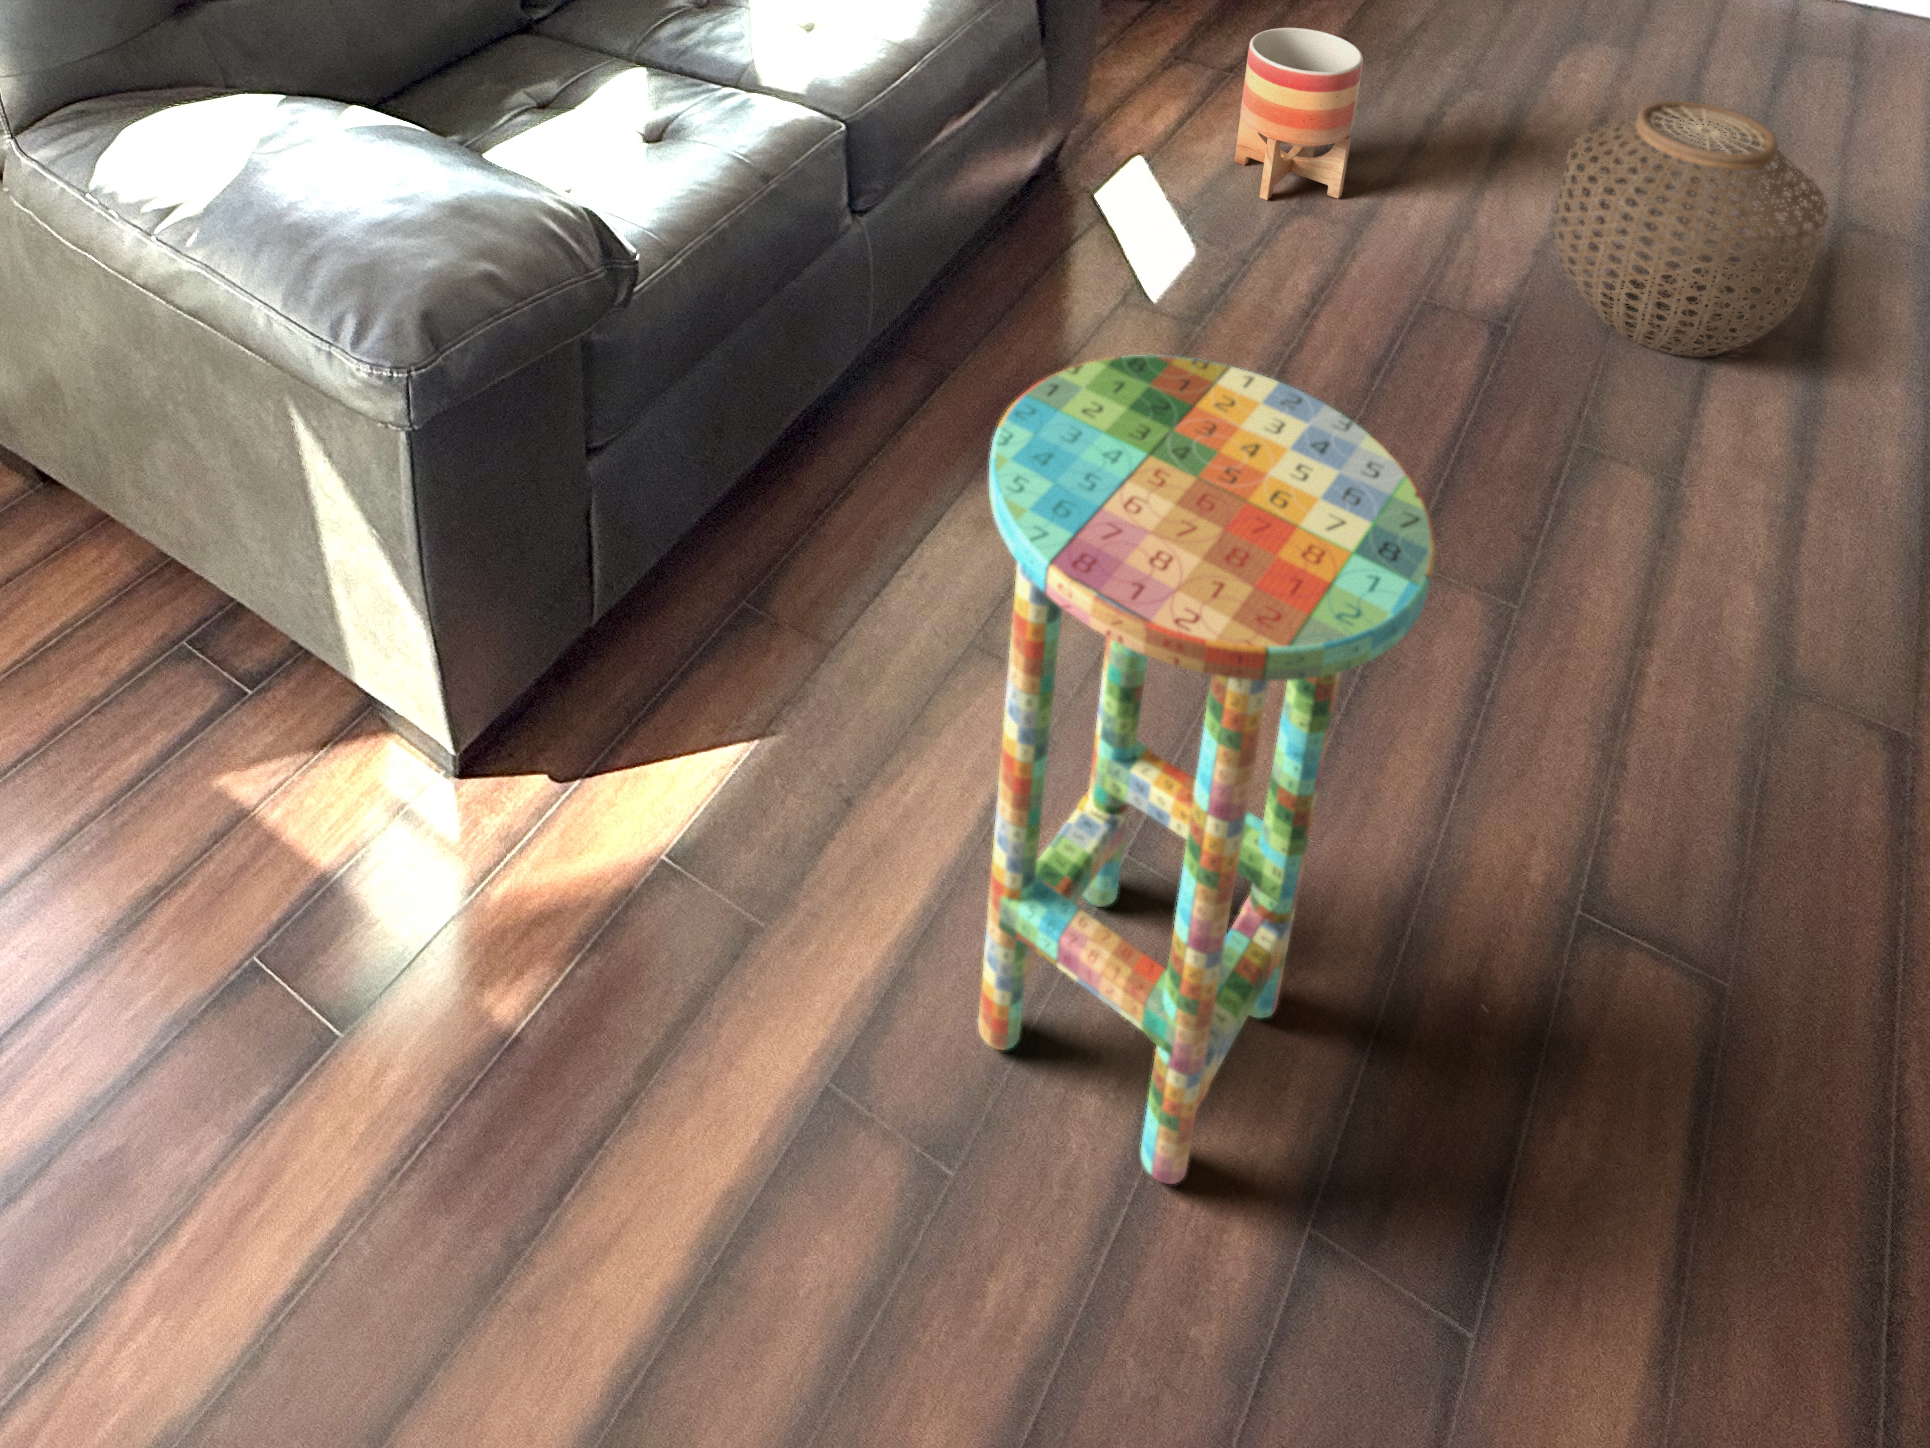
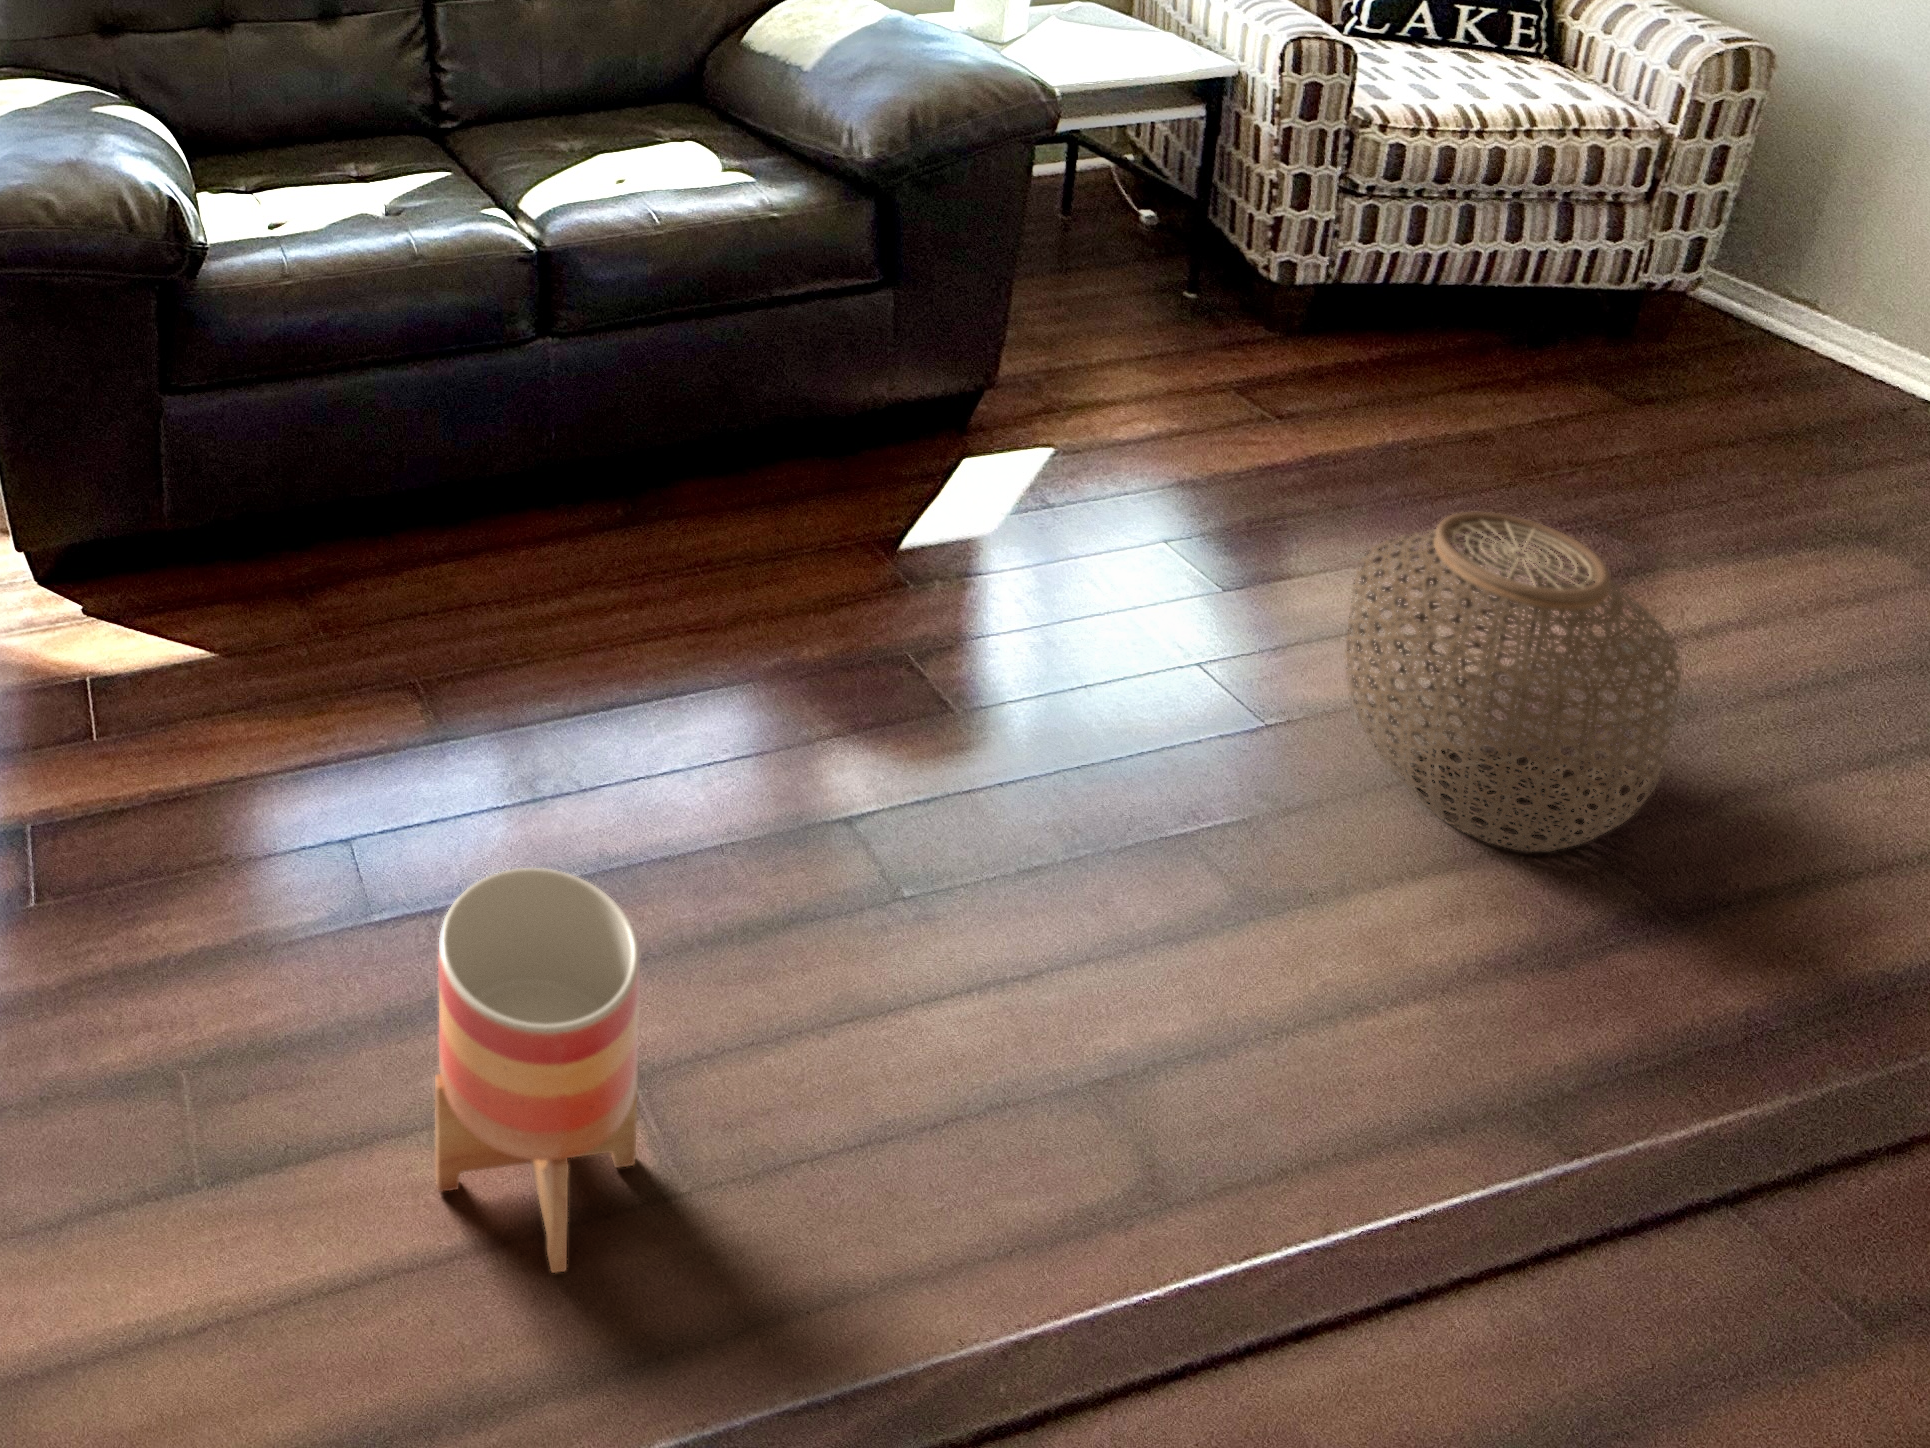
planter: present [1234,28,1363,200] -> present [435,868,640,1273]
side table: present [978,355,1436,1184] -> none [79,333,384,974]

